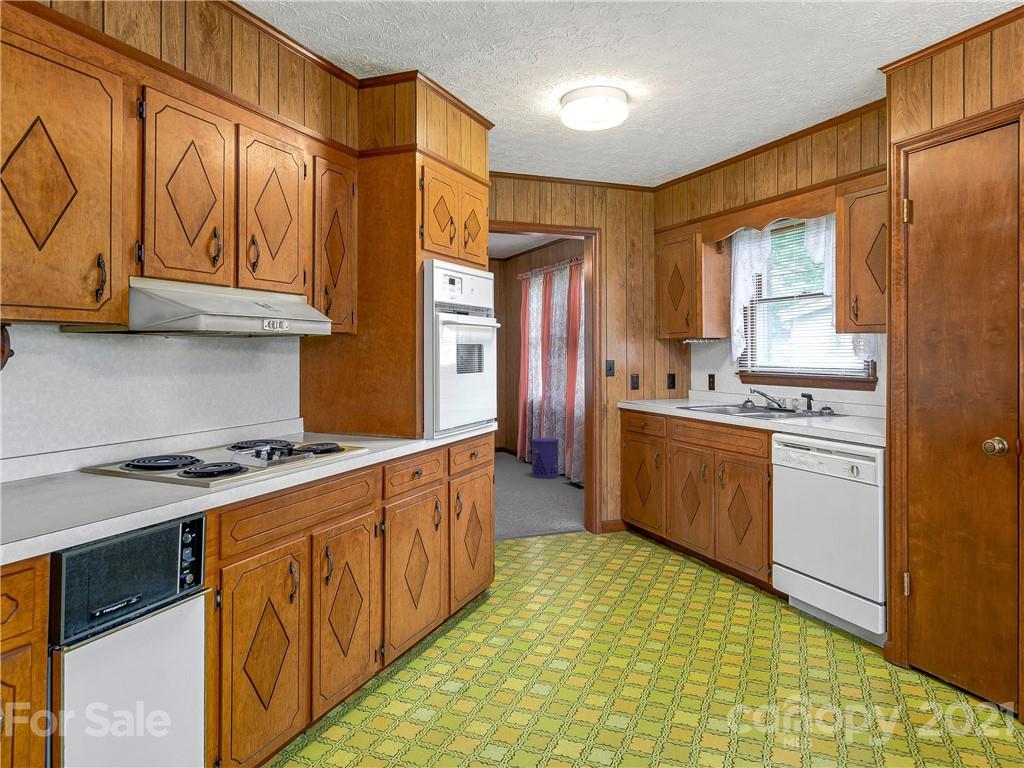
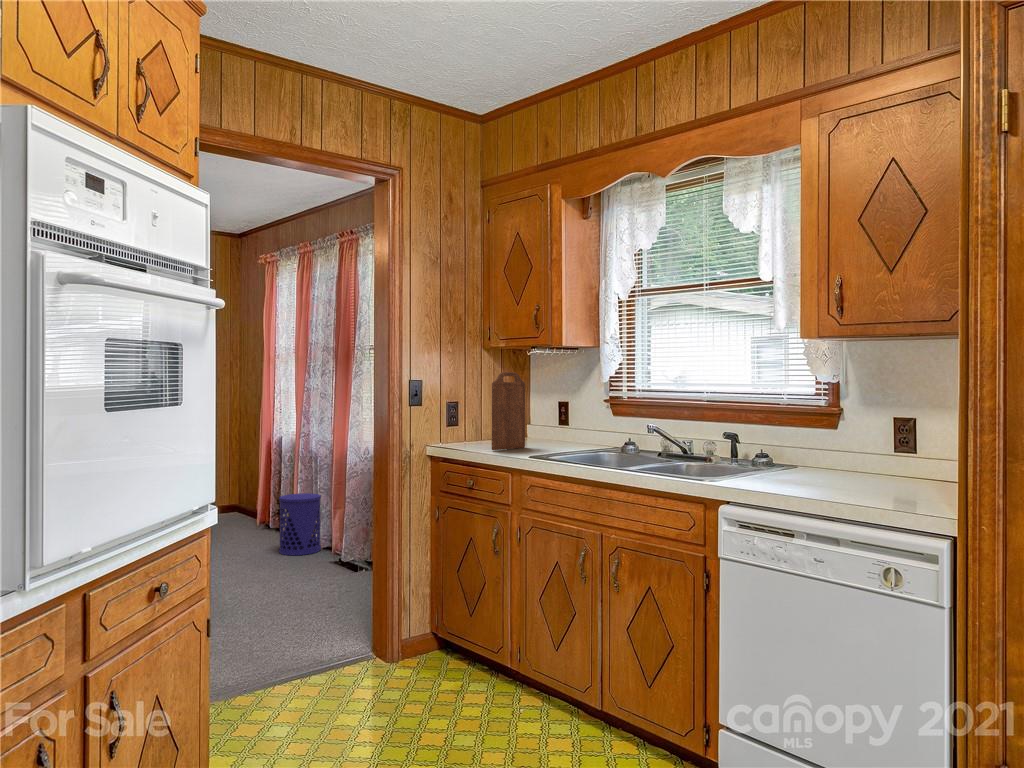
cutting board: none [656,355,681,405] -> present [492,372,525,450]

